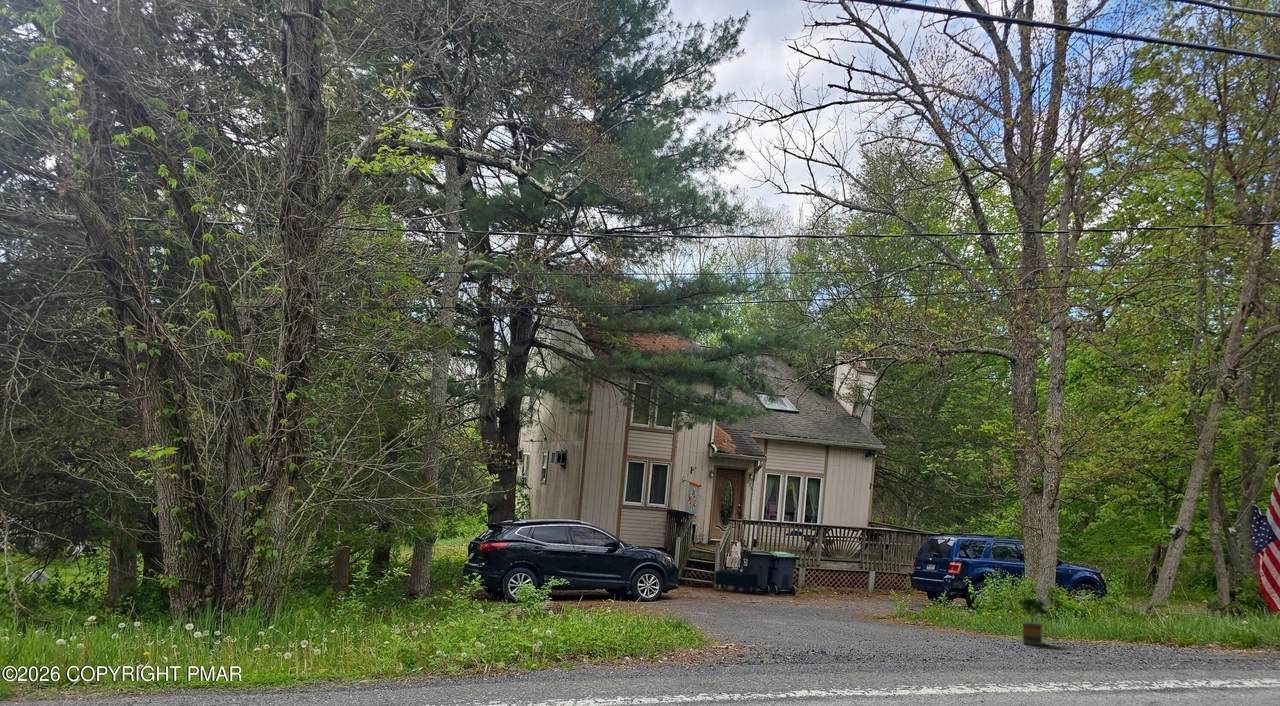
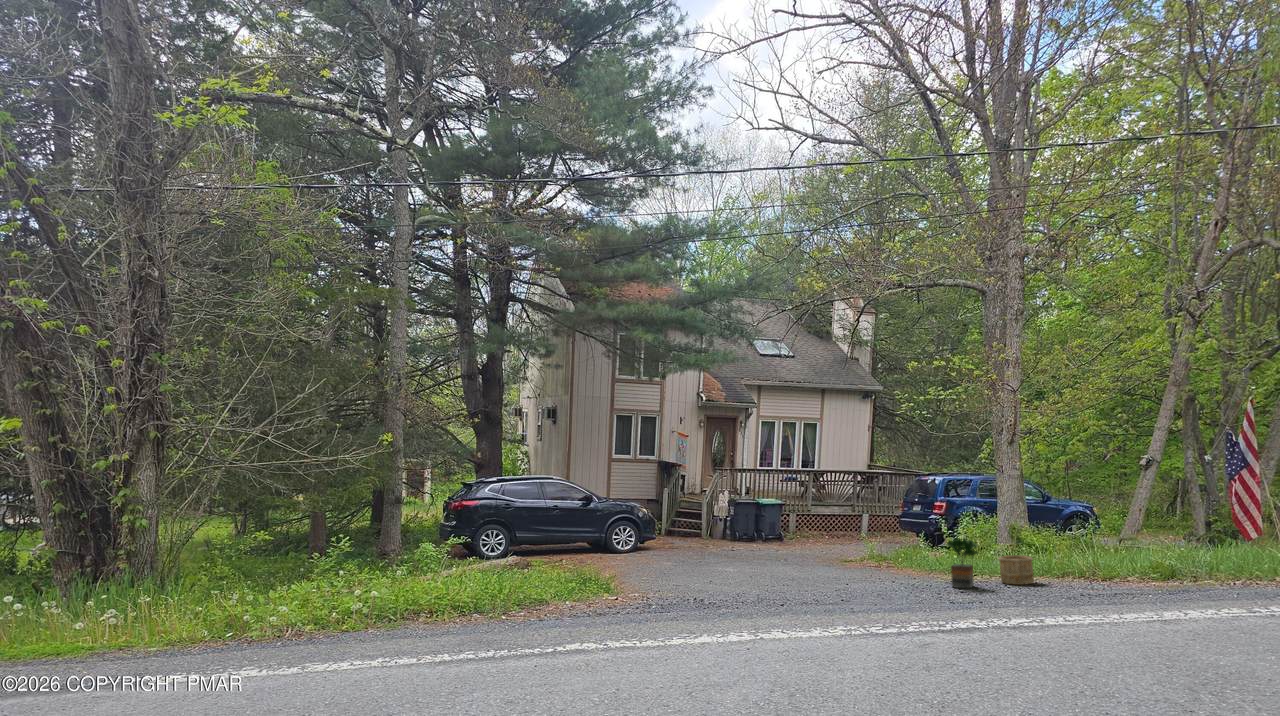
bench: present [715,570,758,594] -> none [701,519,744,542]
wooden bucket: none [1063,616,1097,644] -> present [999,555,1034,585]

